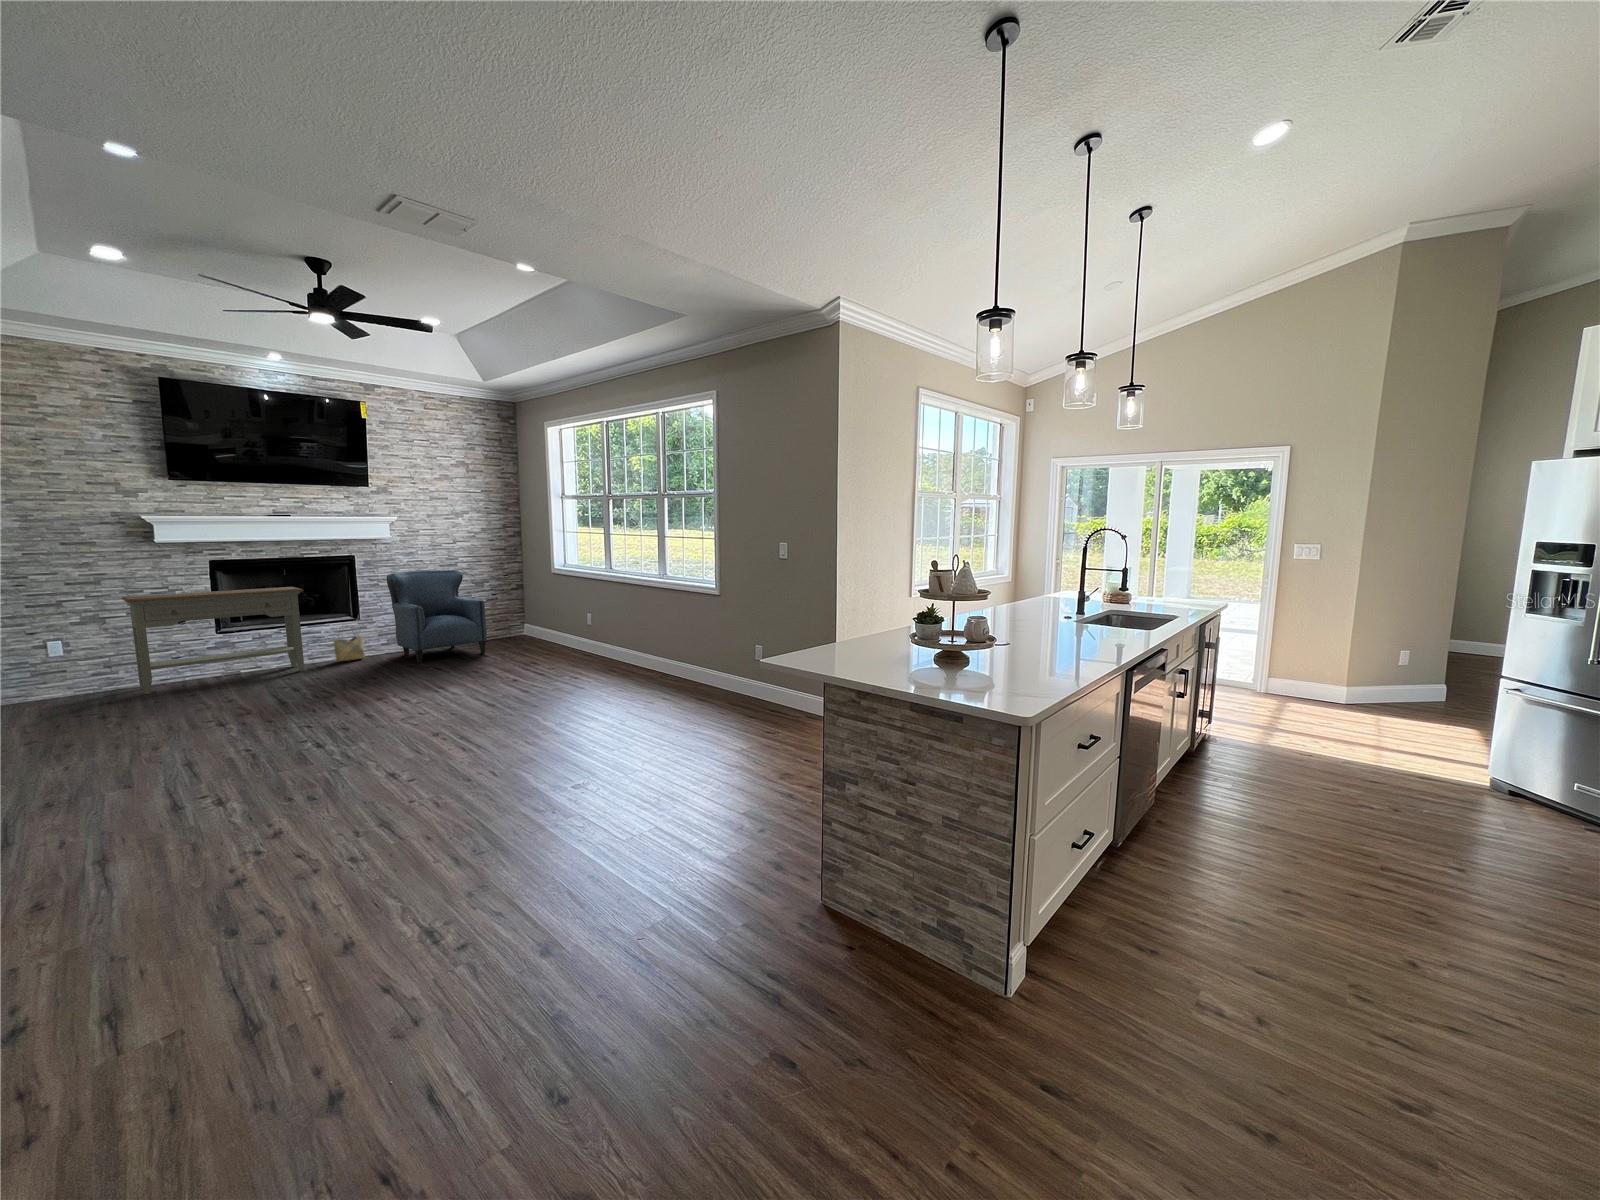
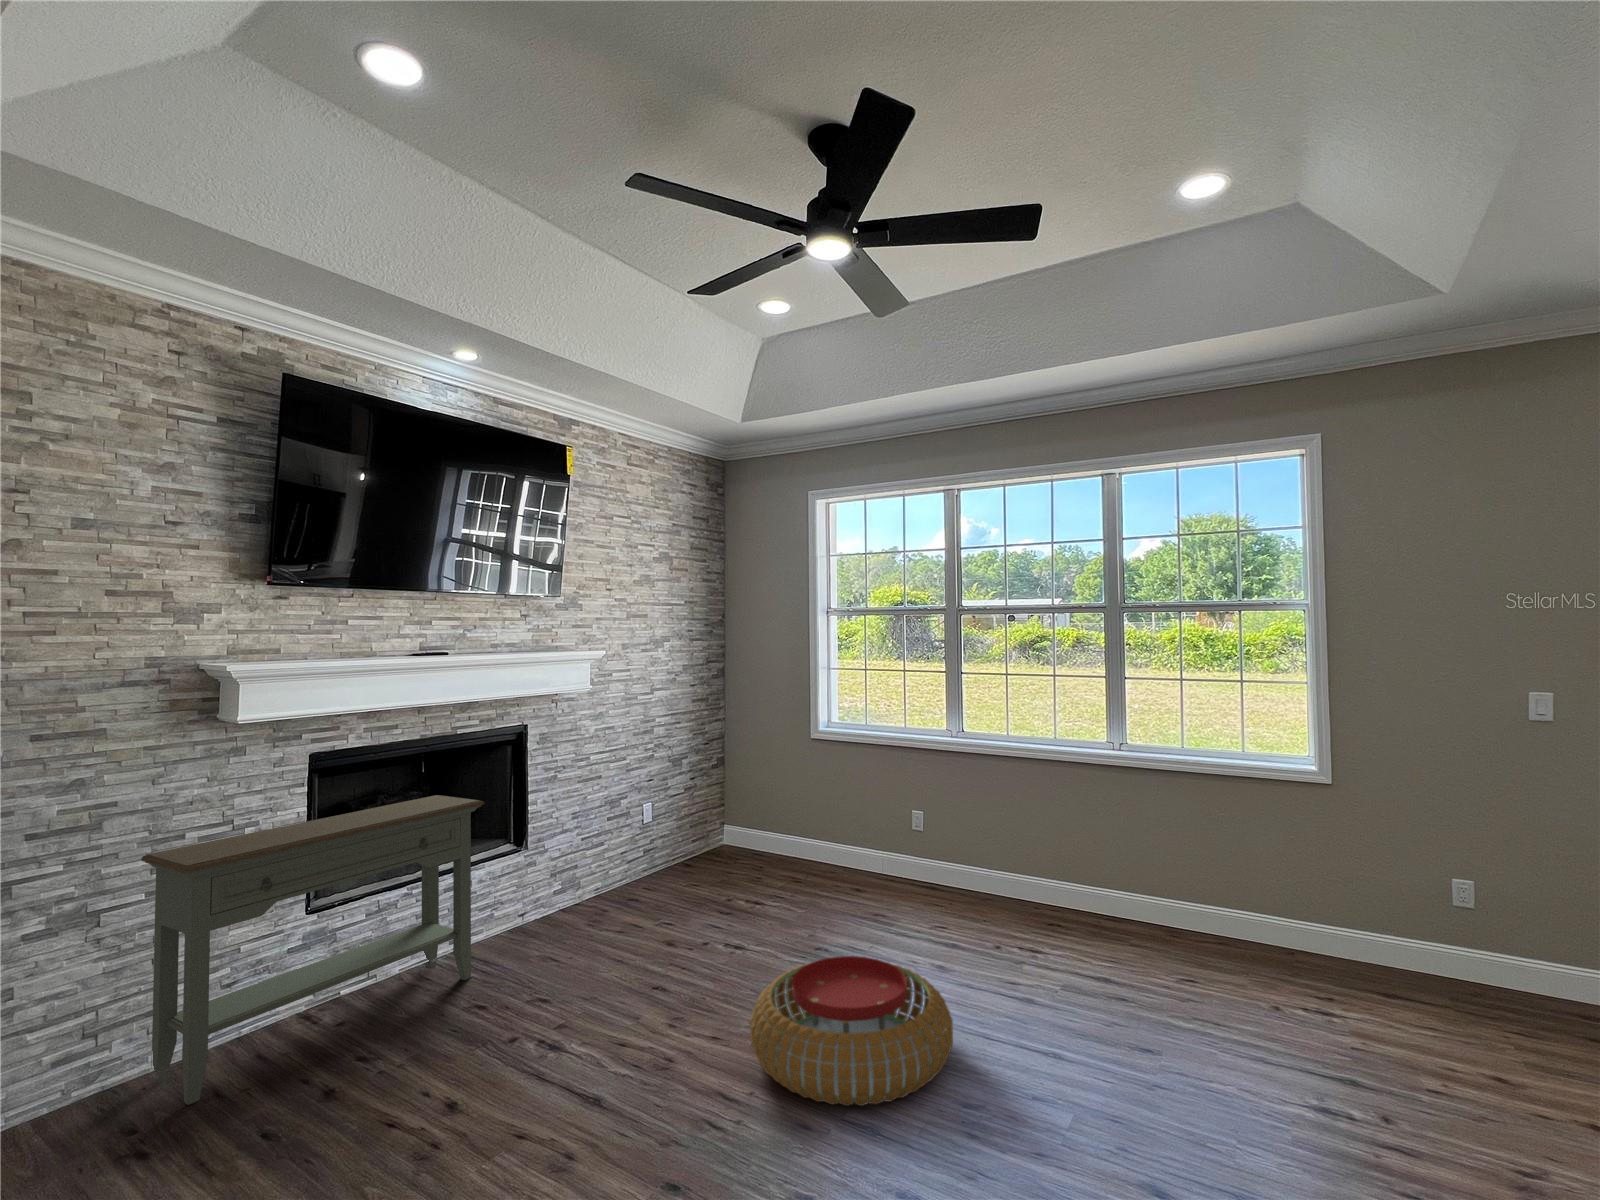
armchair: present [387,570,487,663] -> none [583,740,748,933]
woven basket: present [333,637,365,661] -> none [498,864,544,943]
pouf: none [352,662,459,709] -> present [750,956,953,1106]

